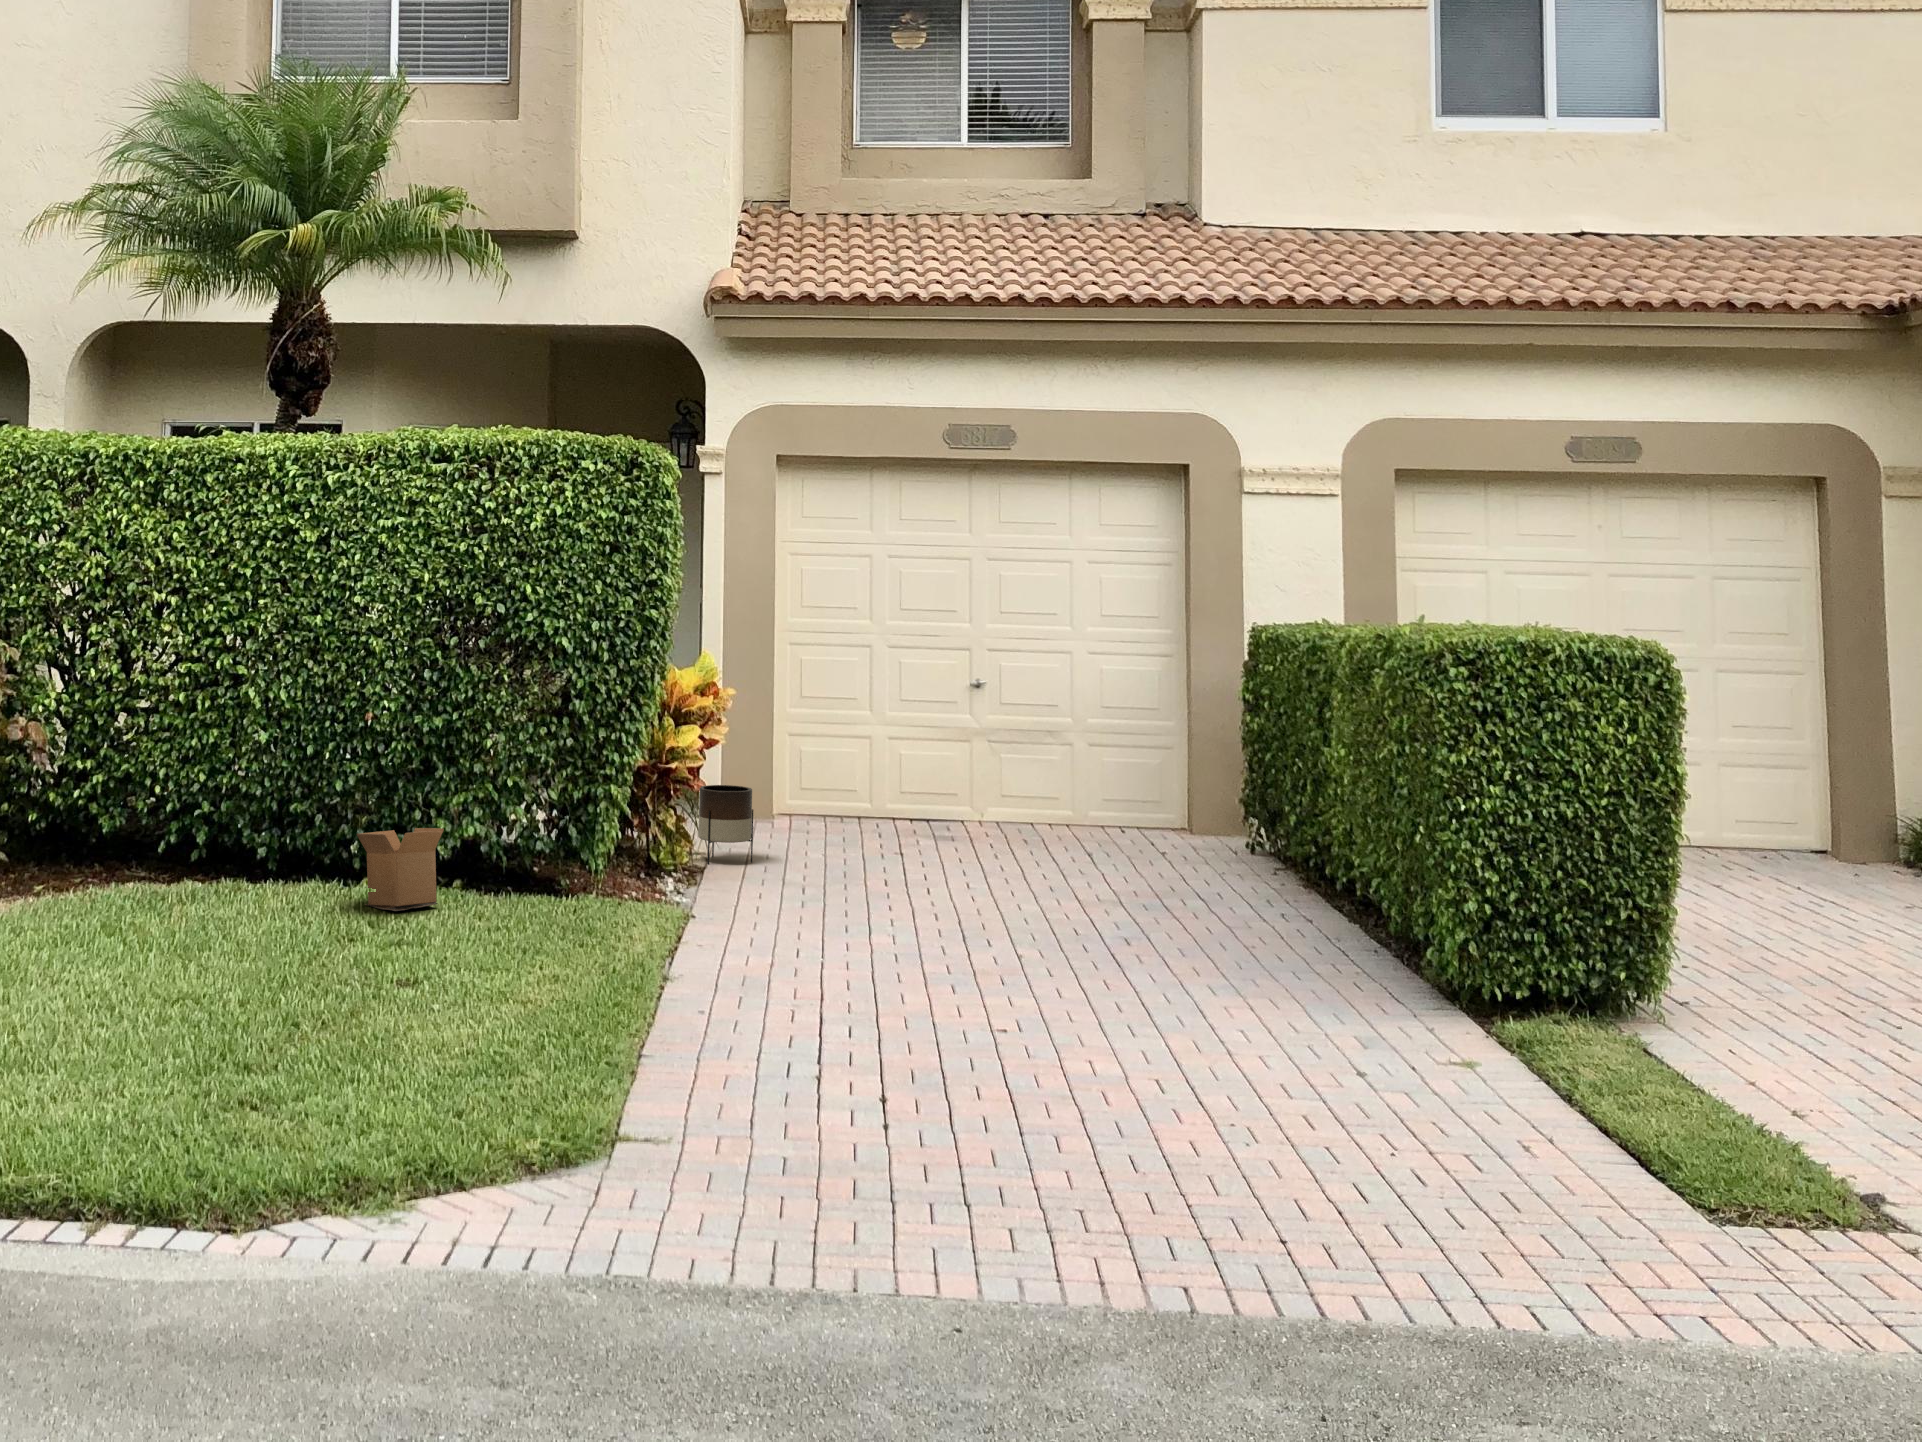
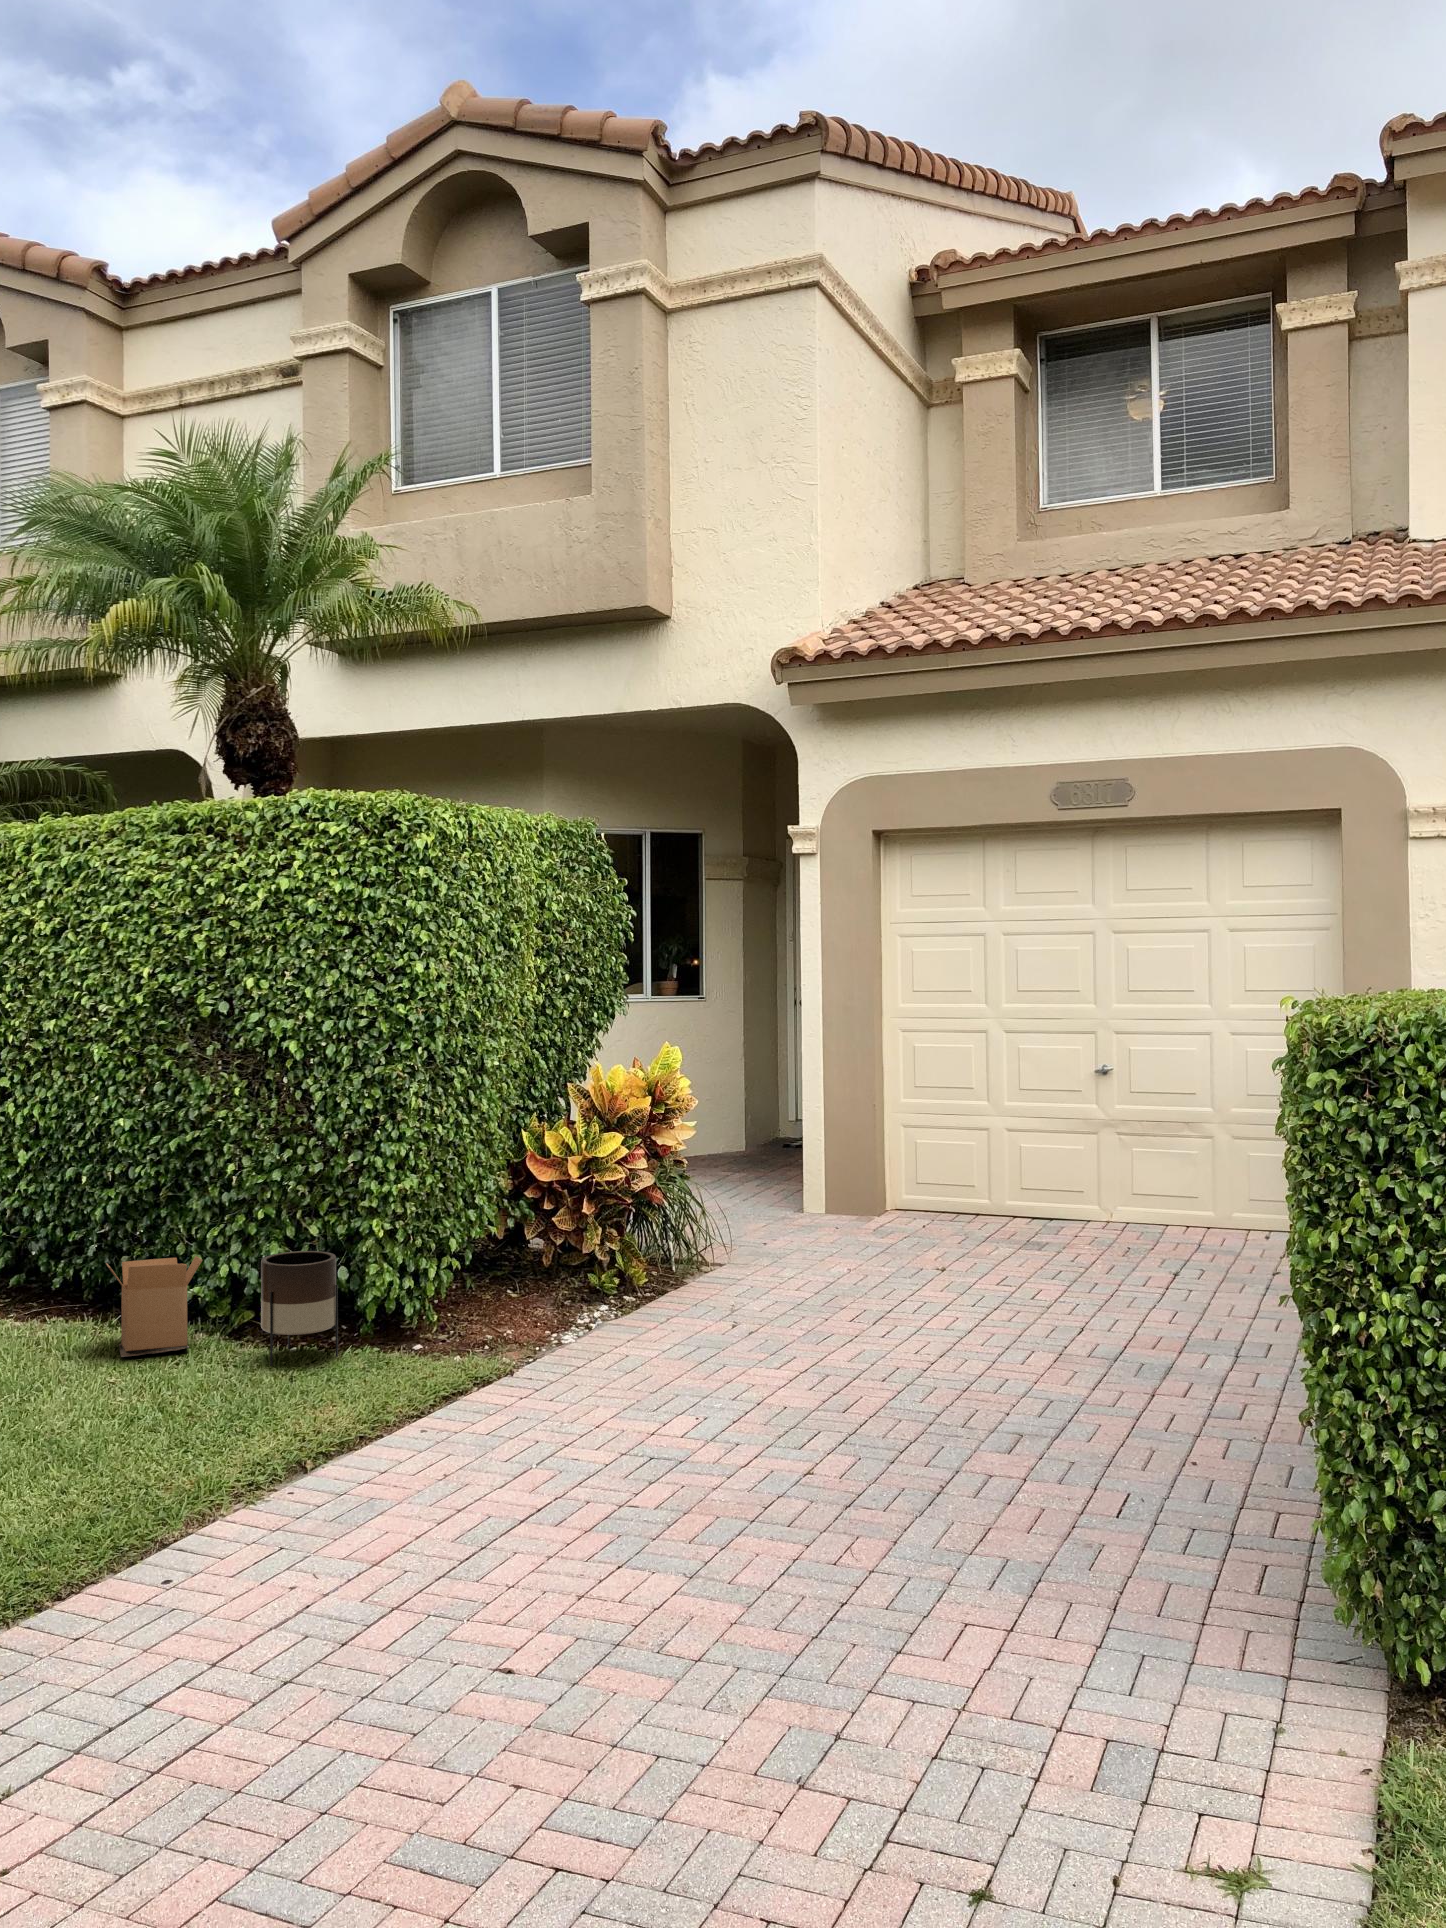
planter: present [698,785,753,864] -> present [261,1251,338,1366]

